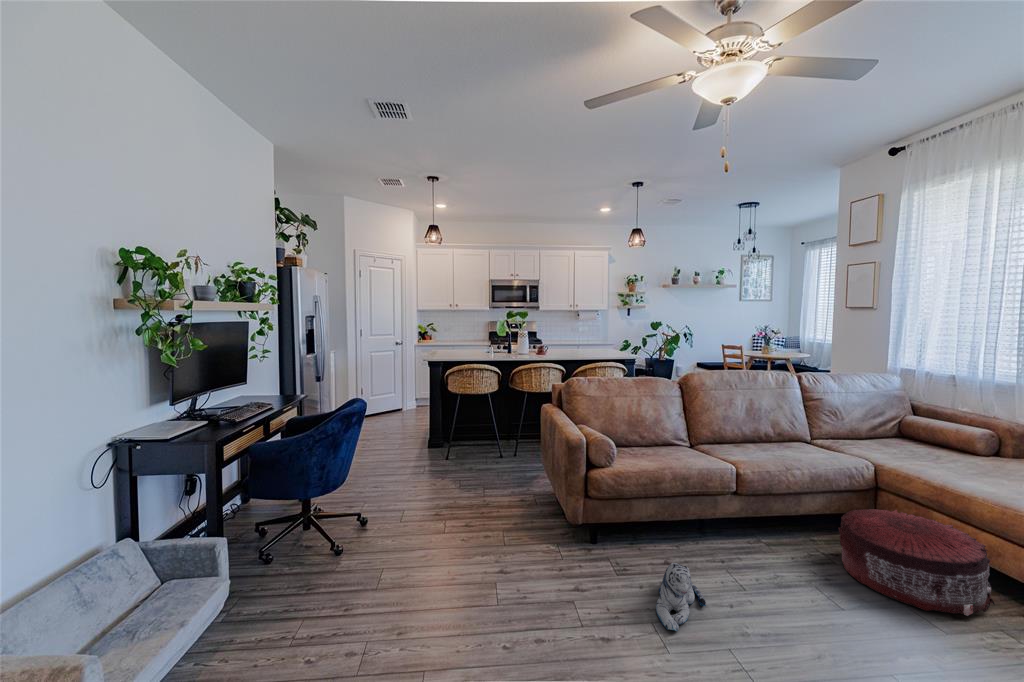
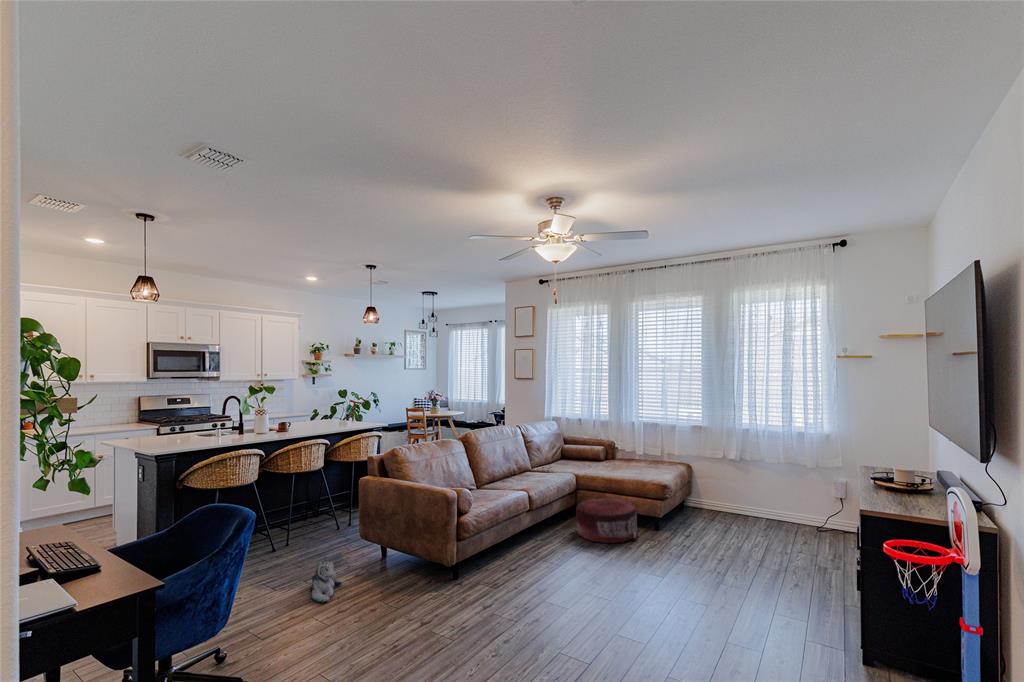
plush toy: present [656,563,706,631] -> present [309,561,342,603]

